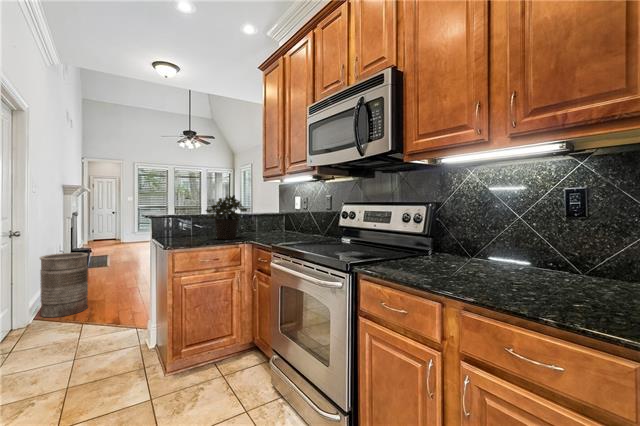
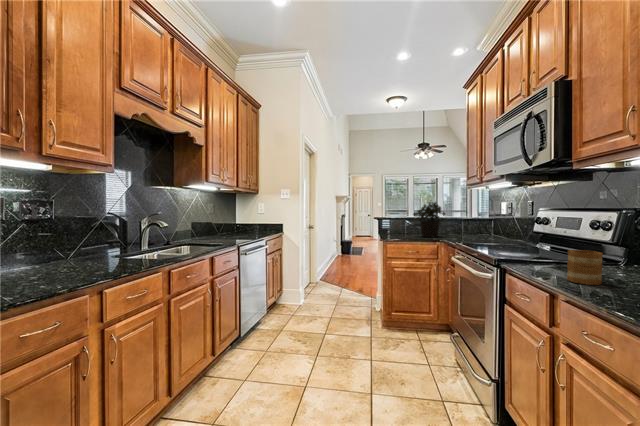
mug: none [434,246,467,284] -> present [567,250,603,285]
trash can: present [40,253,88,317] -> none [323,241,347,281]

